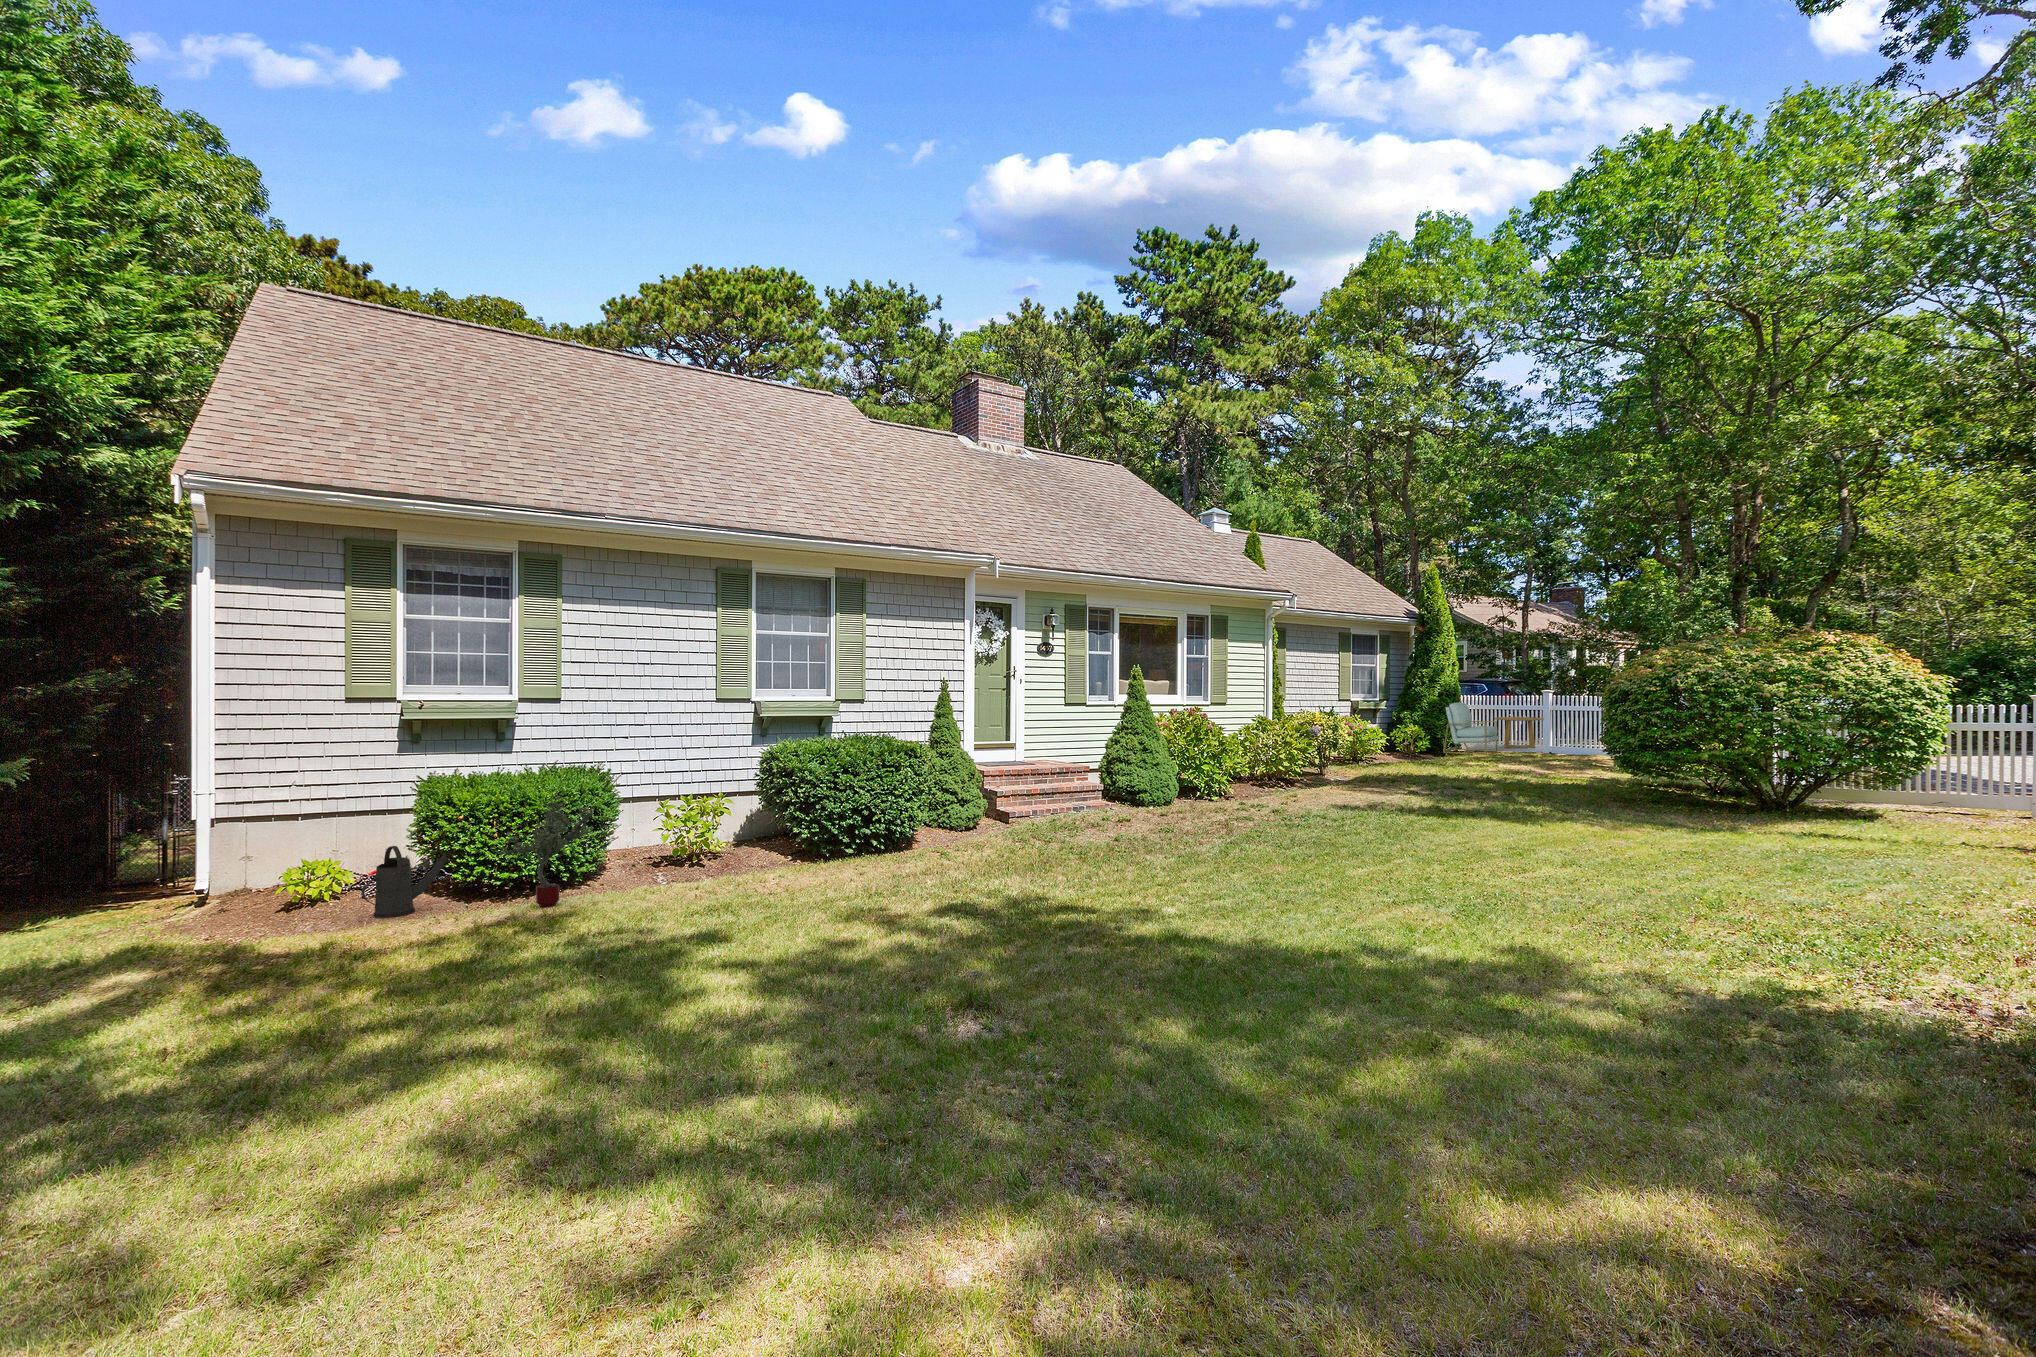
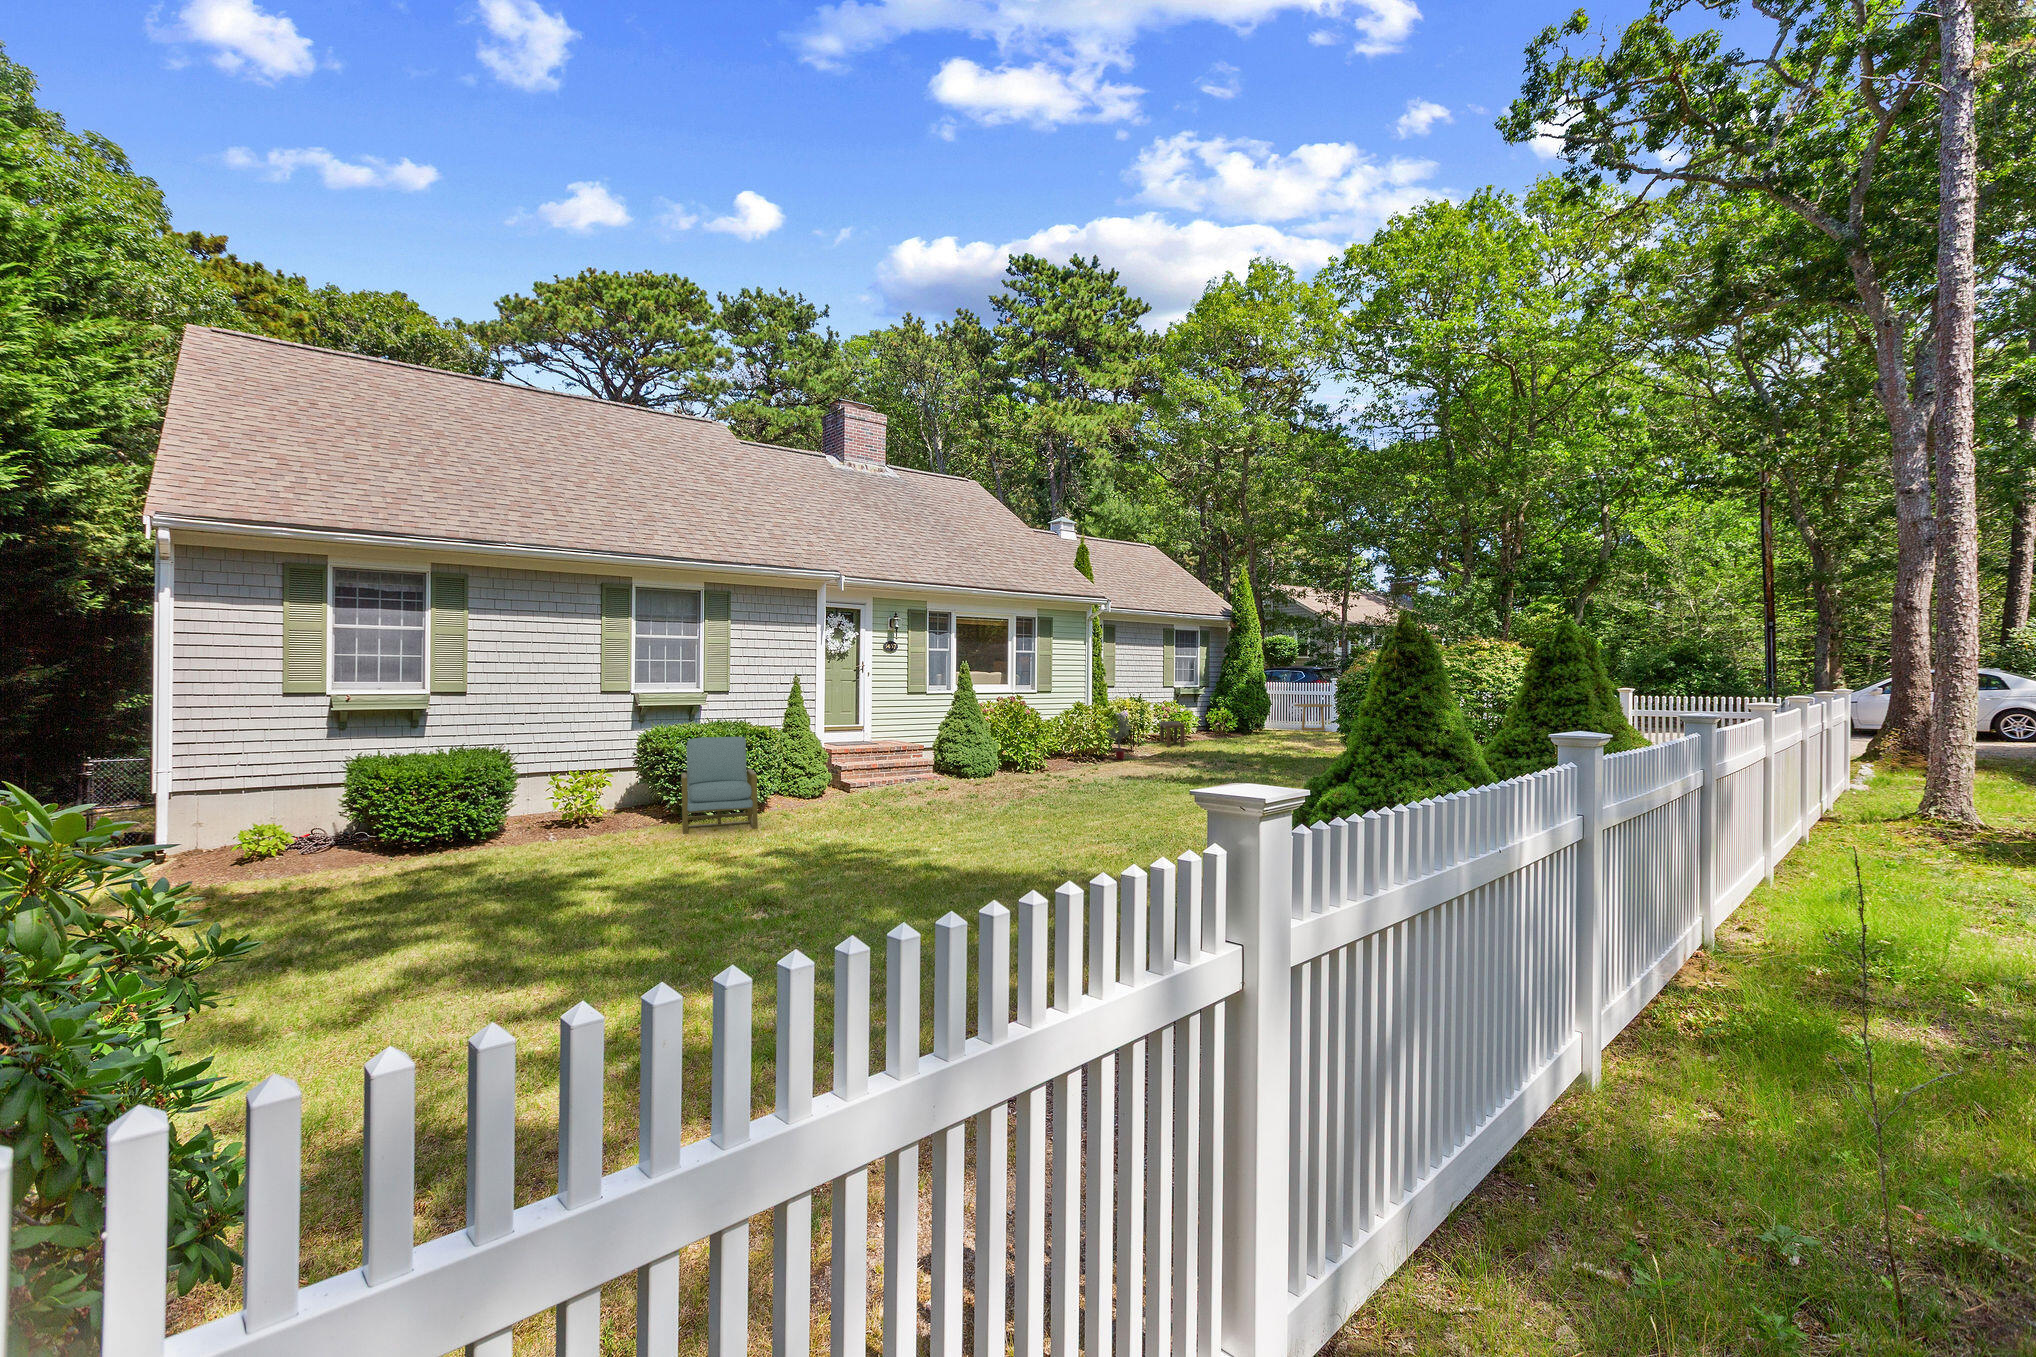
chair: present [1443,702,1498,755] -> present [681,737,758,834]
bench: none [1346,737,1381,768] -> present [1160,721,1185,747]
potted tree: present [497,796,593,907] -> present [1107,714,1130,760]
watering can: present [362,846,447,918] -> none [307,810,380,866]

